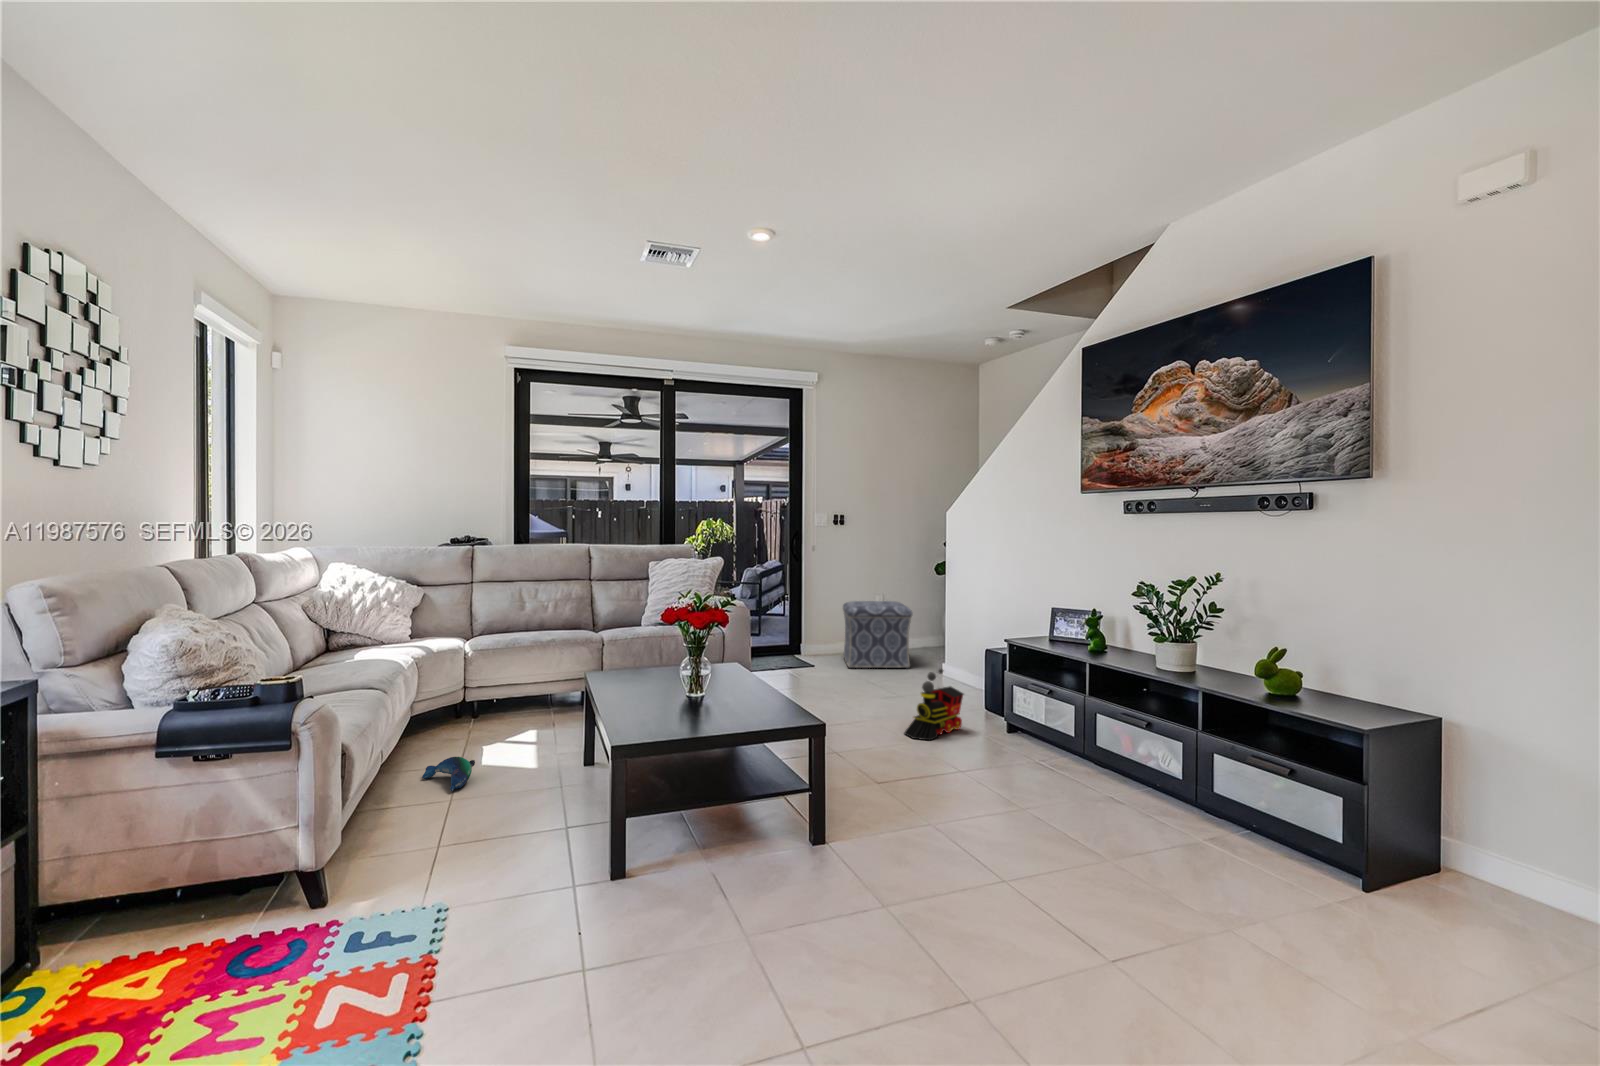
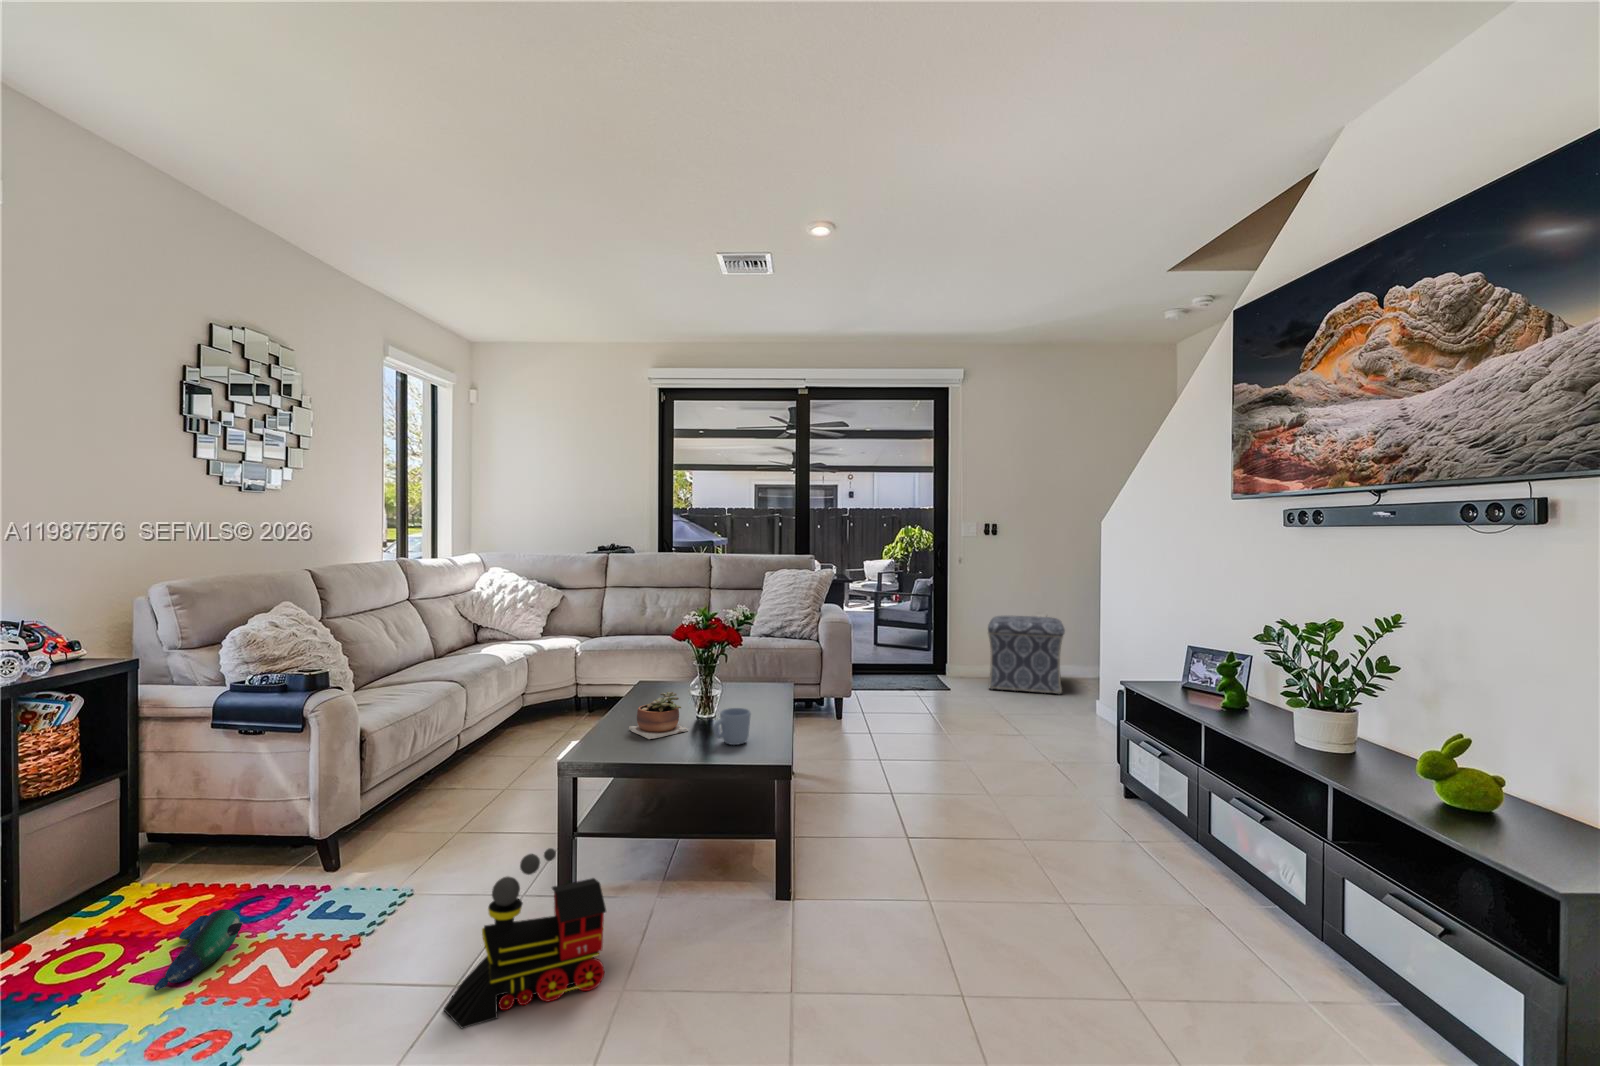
toy train: present [904,669,964,740] -> present [444,848,606,1028]
succulent plant: none [640,672,696,715] -> present [629,692,688,739]
mug: none [735,682,762,713] -> present [714,708,751,745]
plush toy: present [422,757,475,791] -> present [154,909,243,991]

